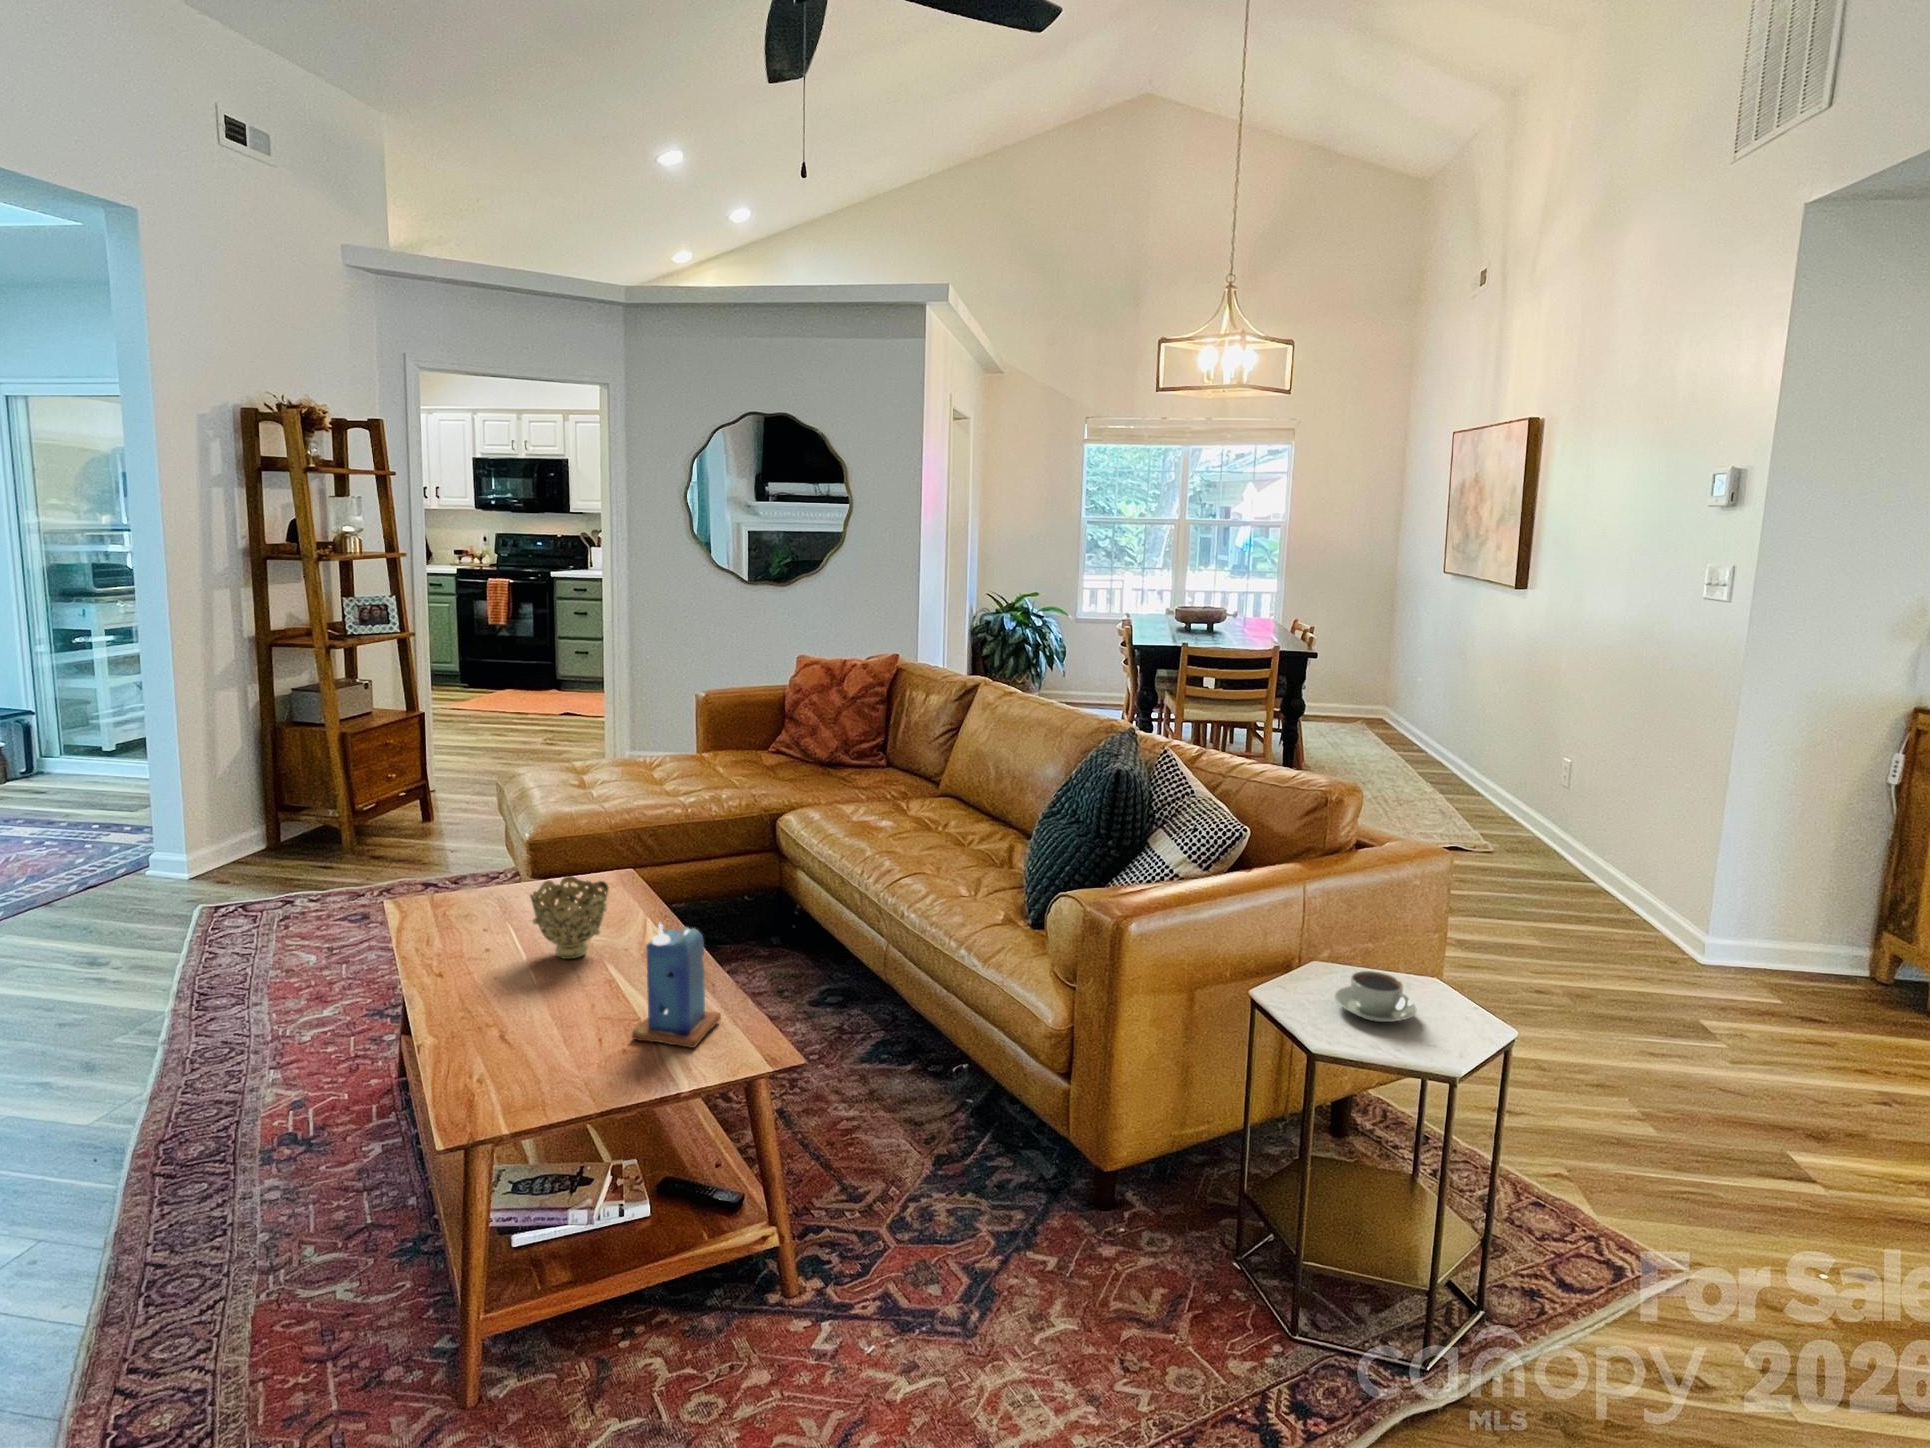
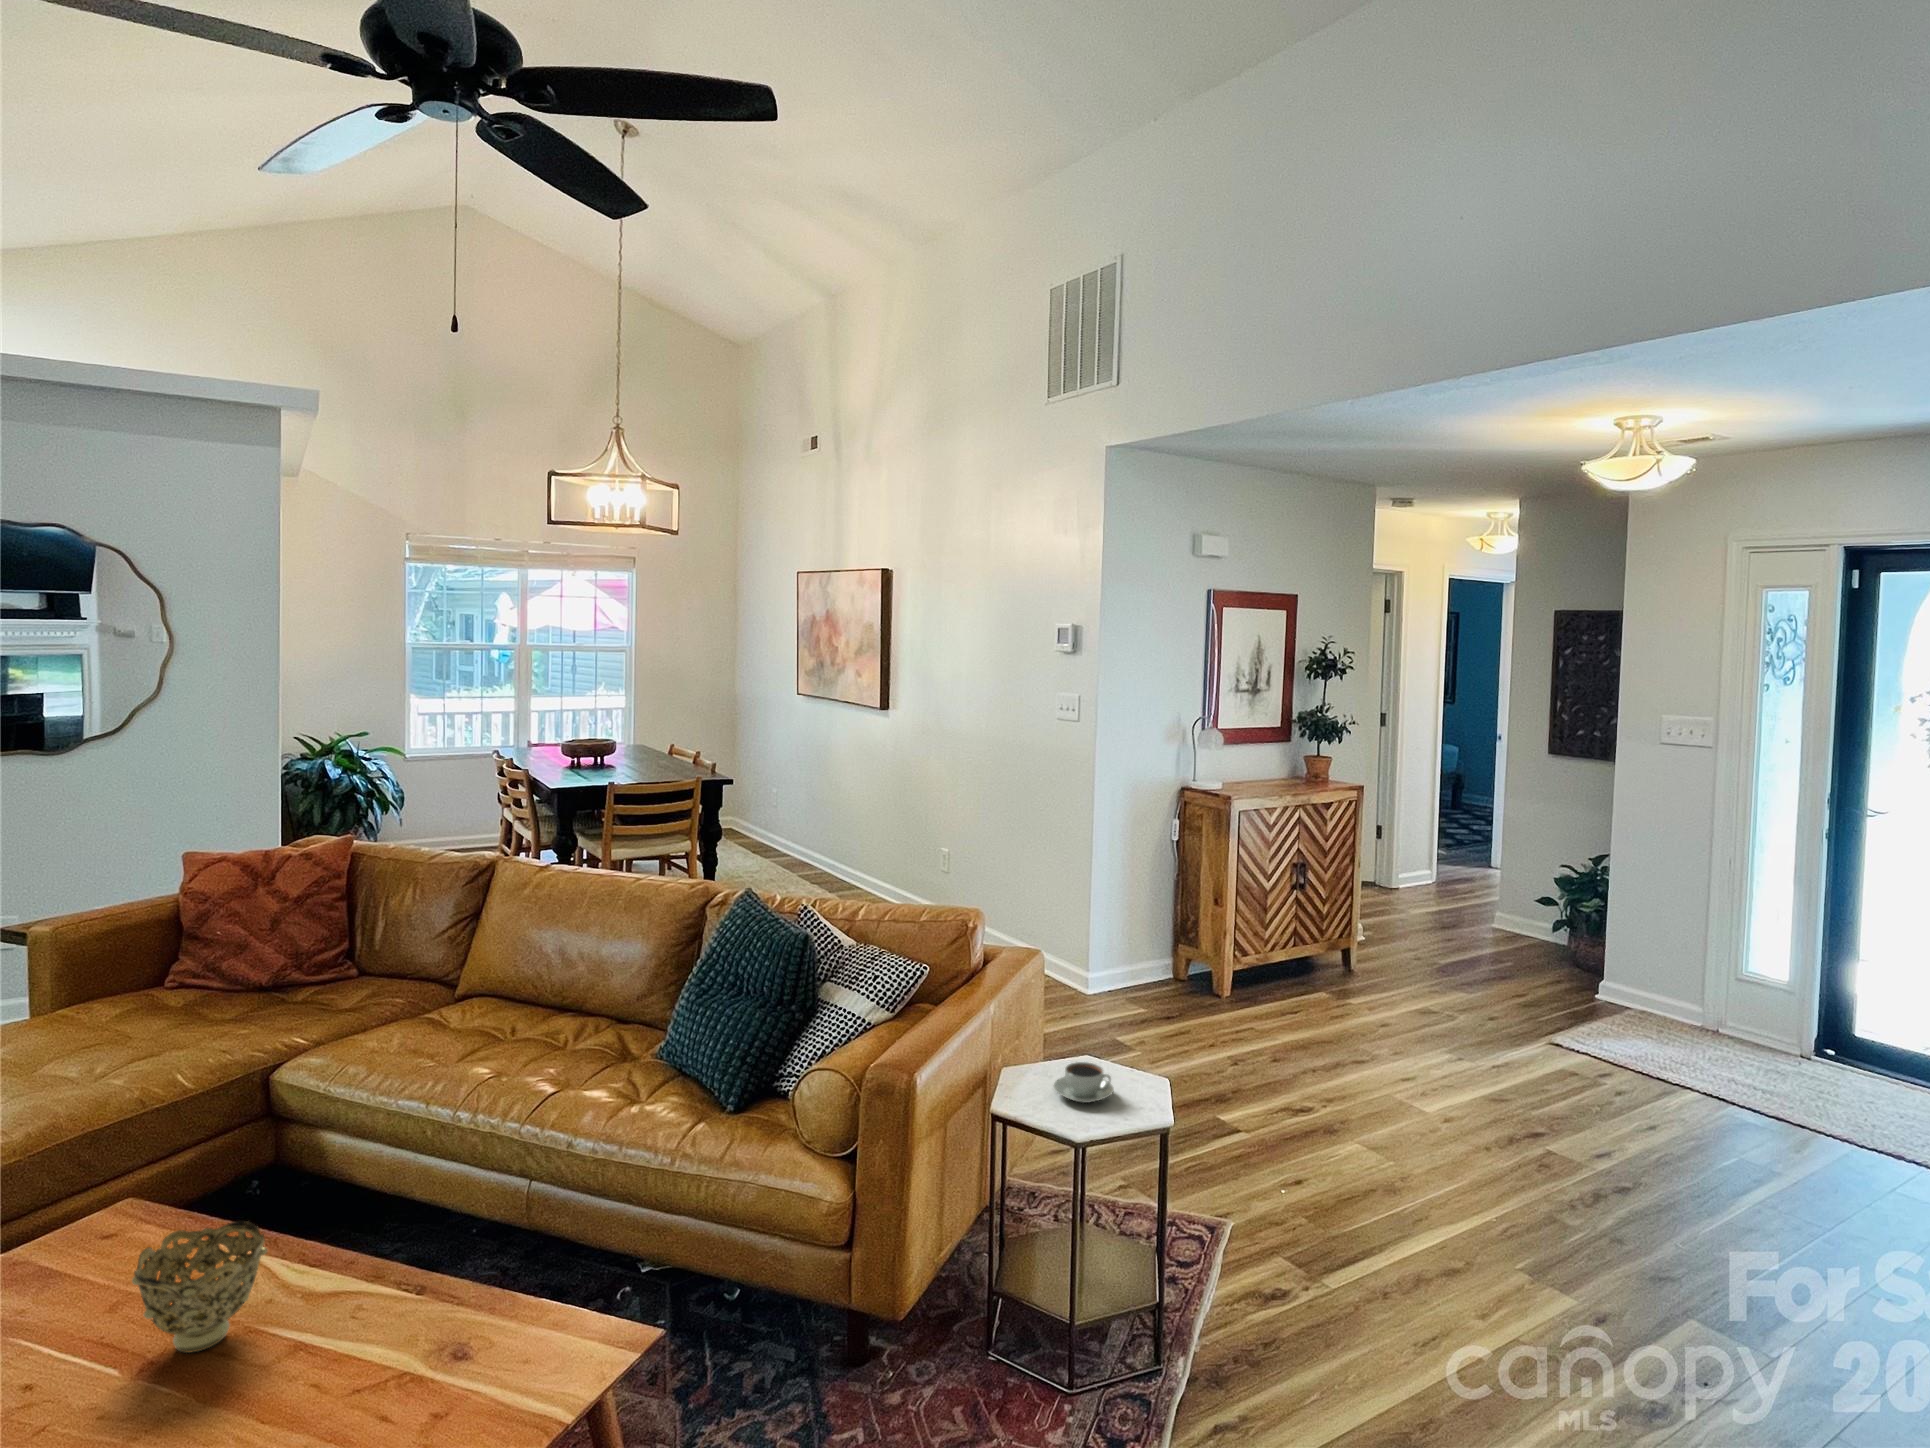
candle: present [632,923,721,1048] -> none [439,1227,537,1399]

